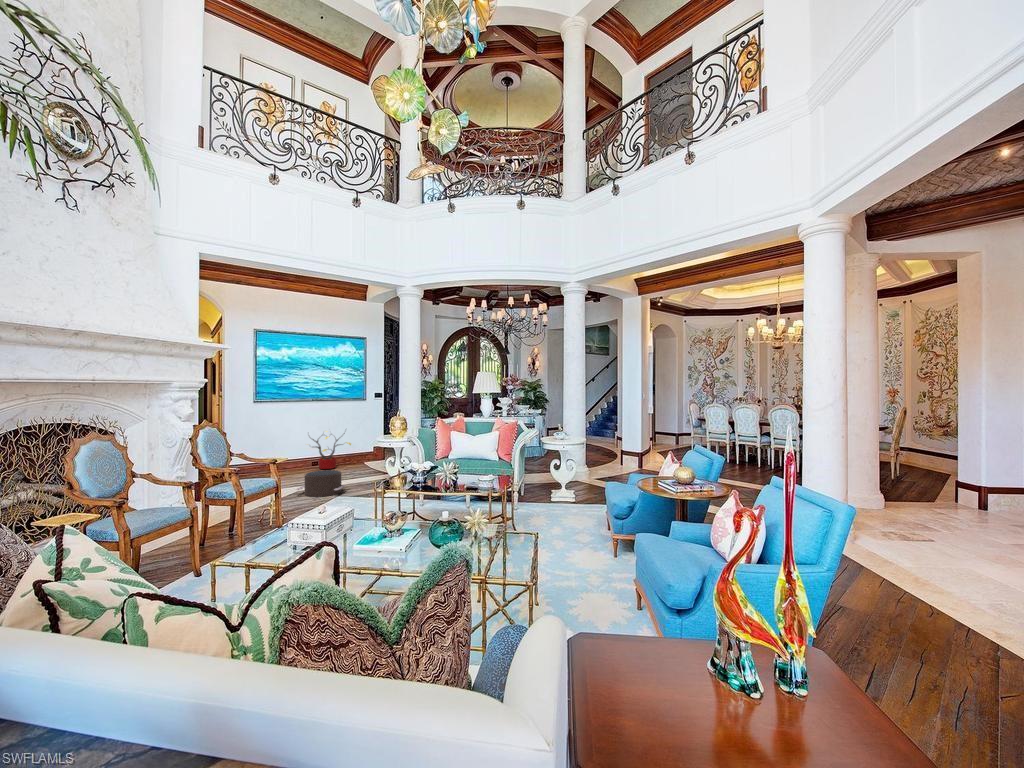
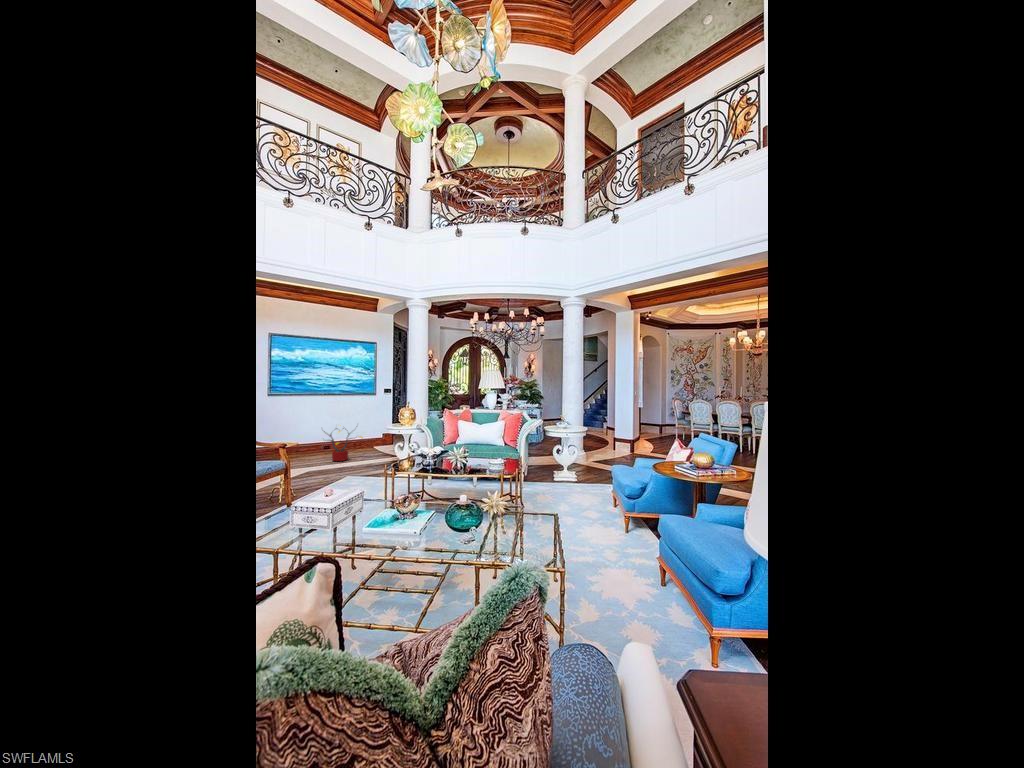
pouf: present [296,470,345,497] -> none [308,459,357,484]

